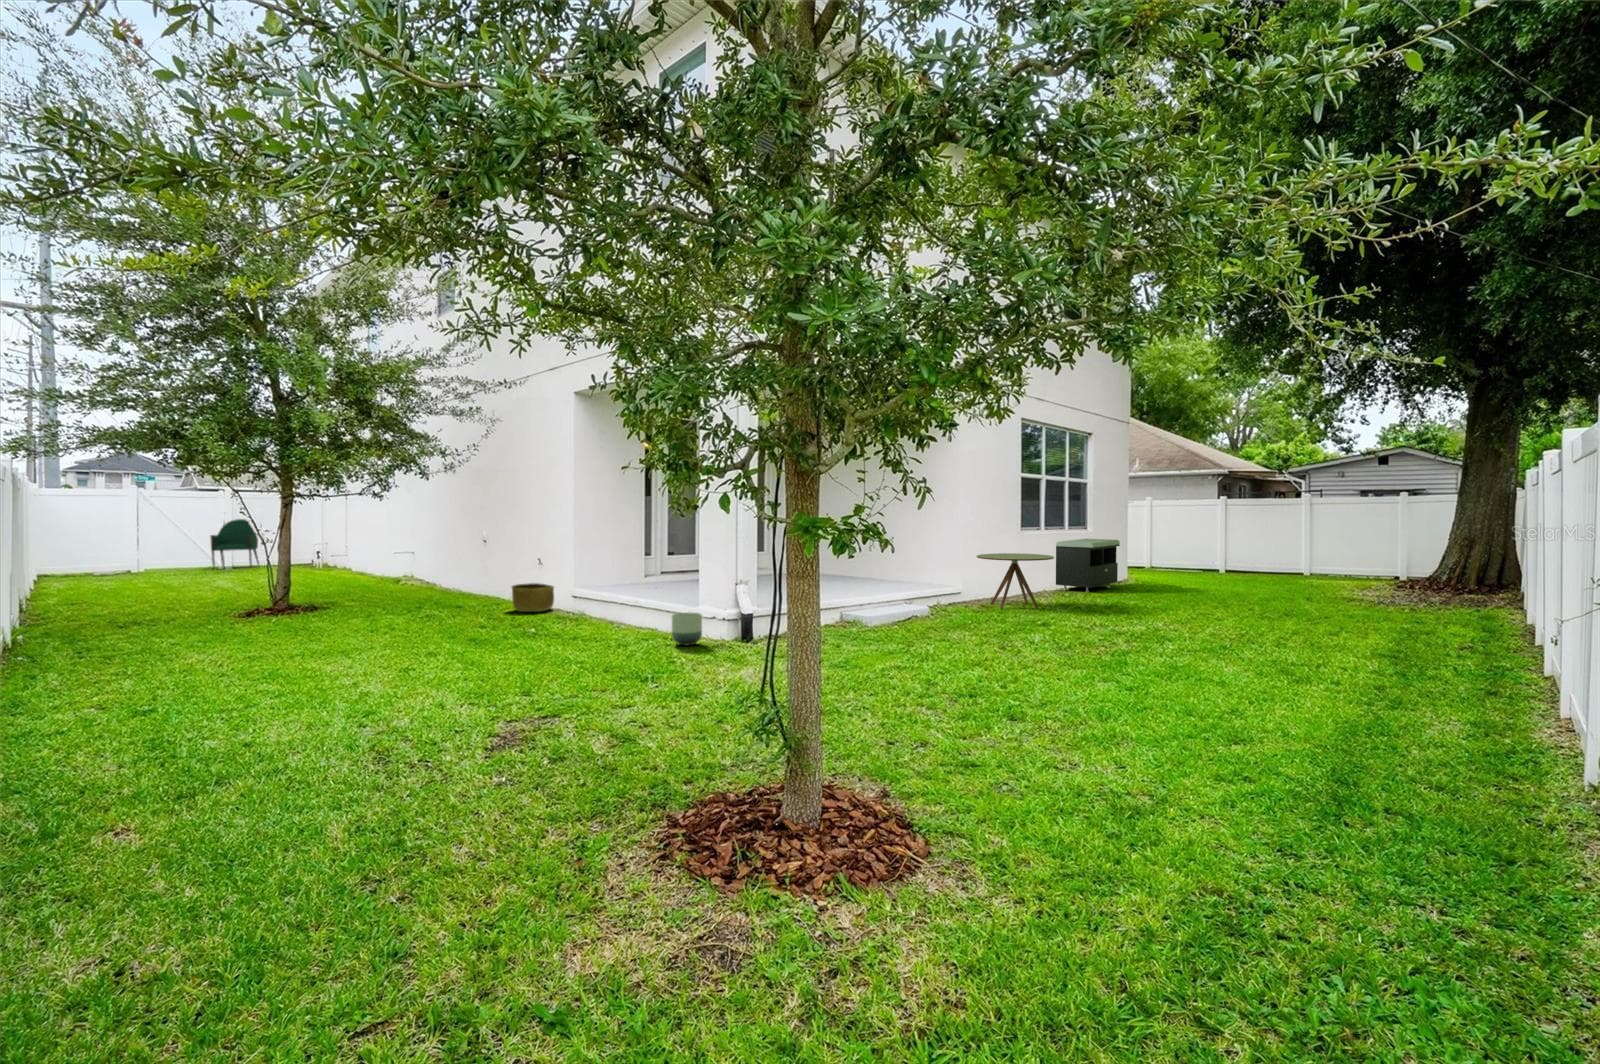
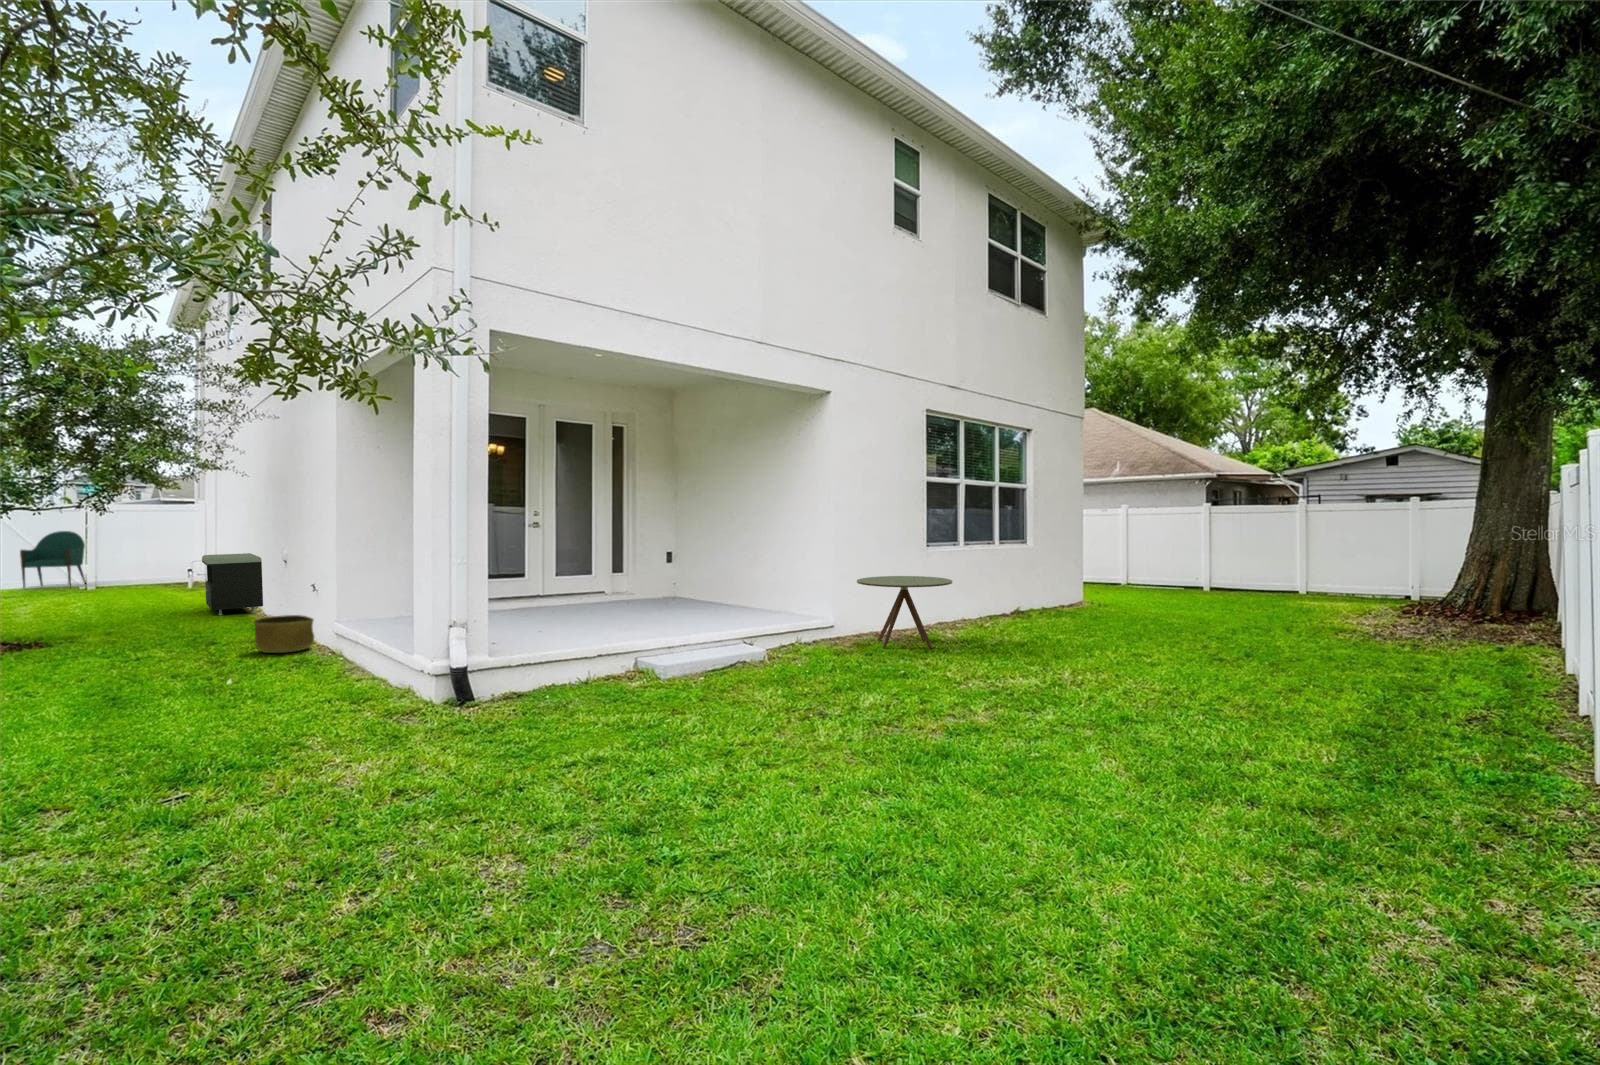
storage bench: present [1056,539,1120,592] -> present [202,553,263,615]
planter: present [672,612,702,645] -> none [367,665,414,713]

